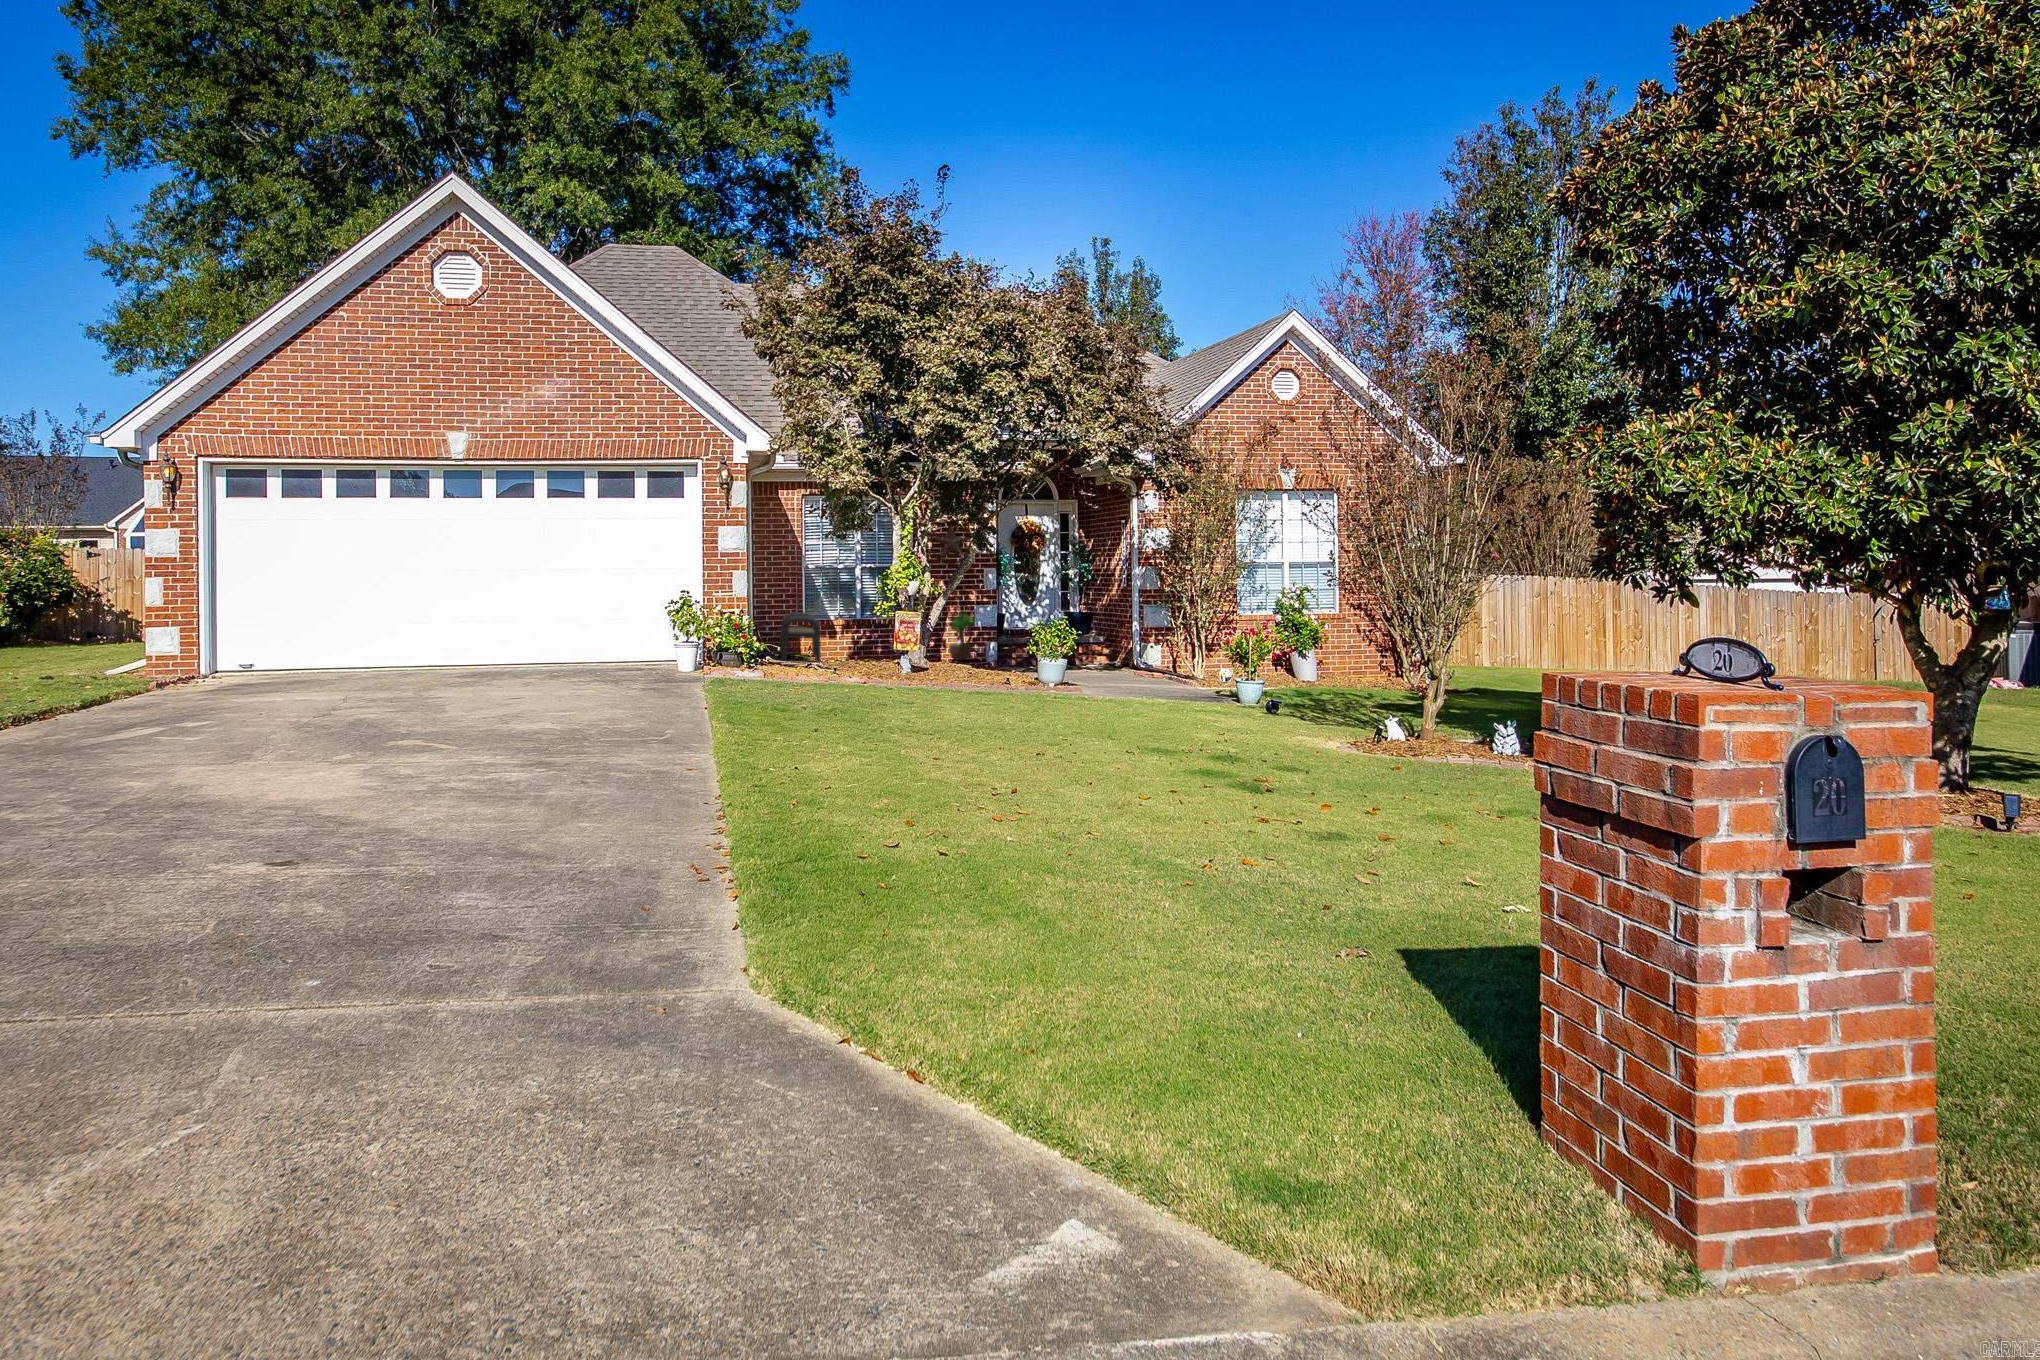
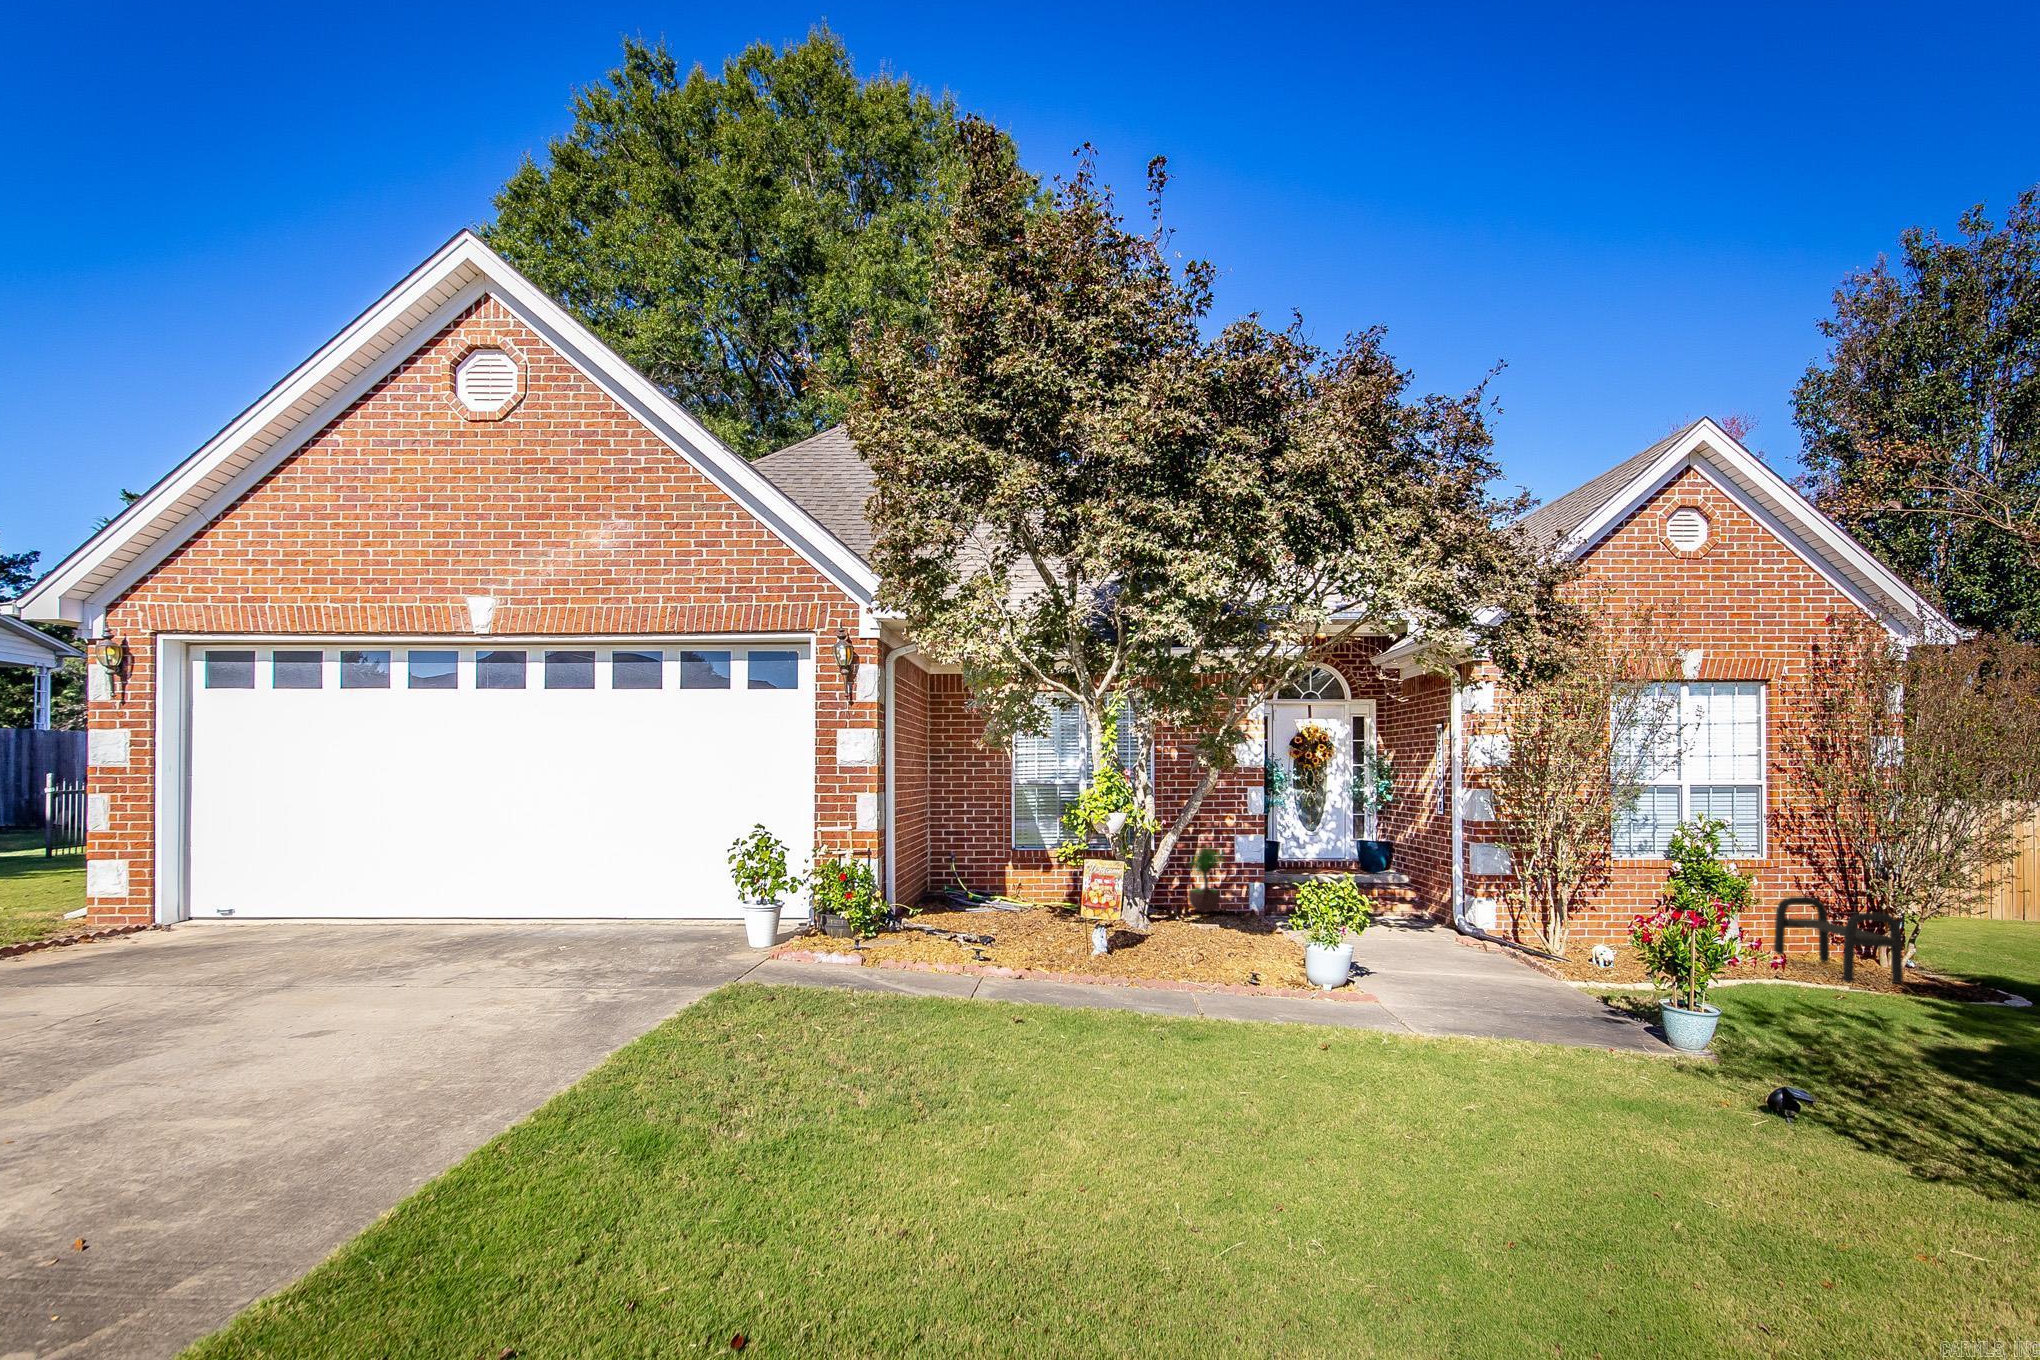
bench: present [779,612,821,662] -> present [1774,897,1903,983]

